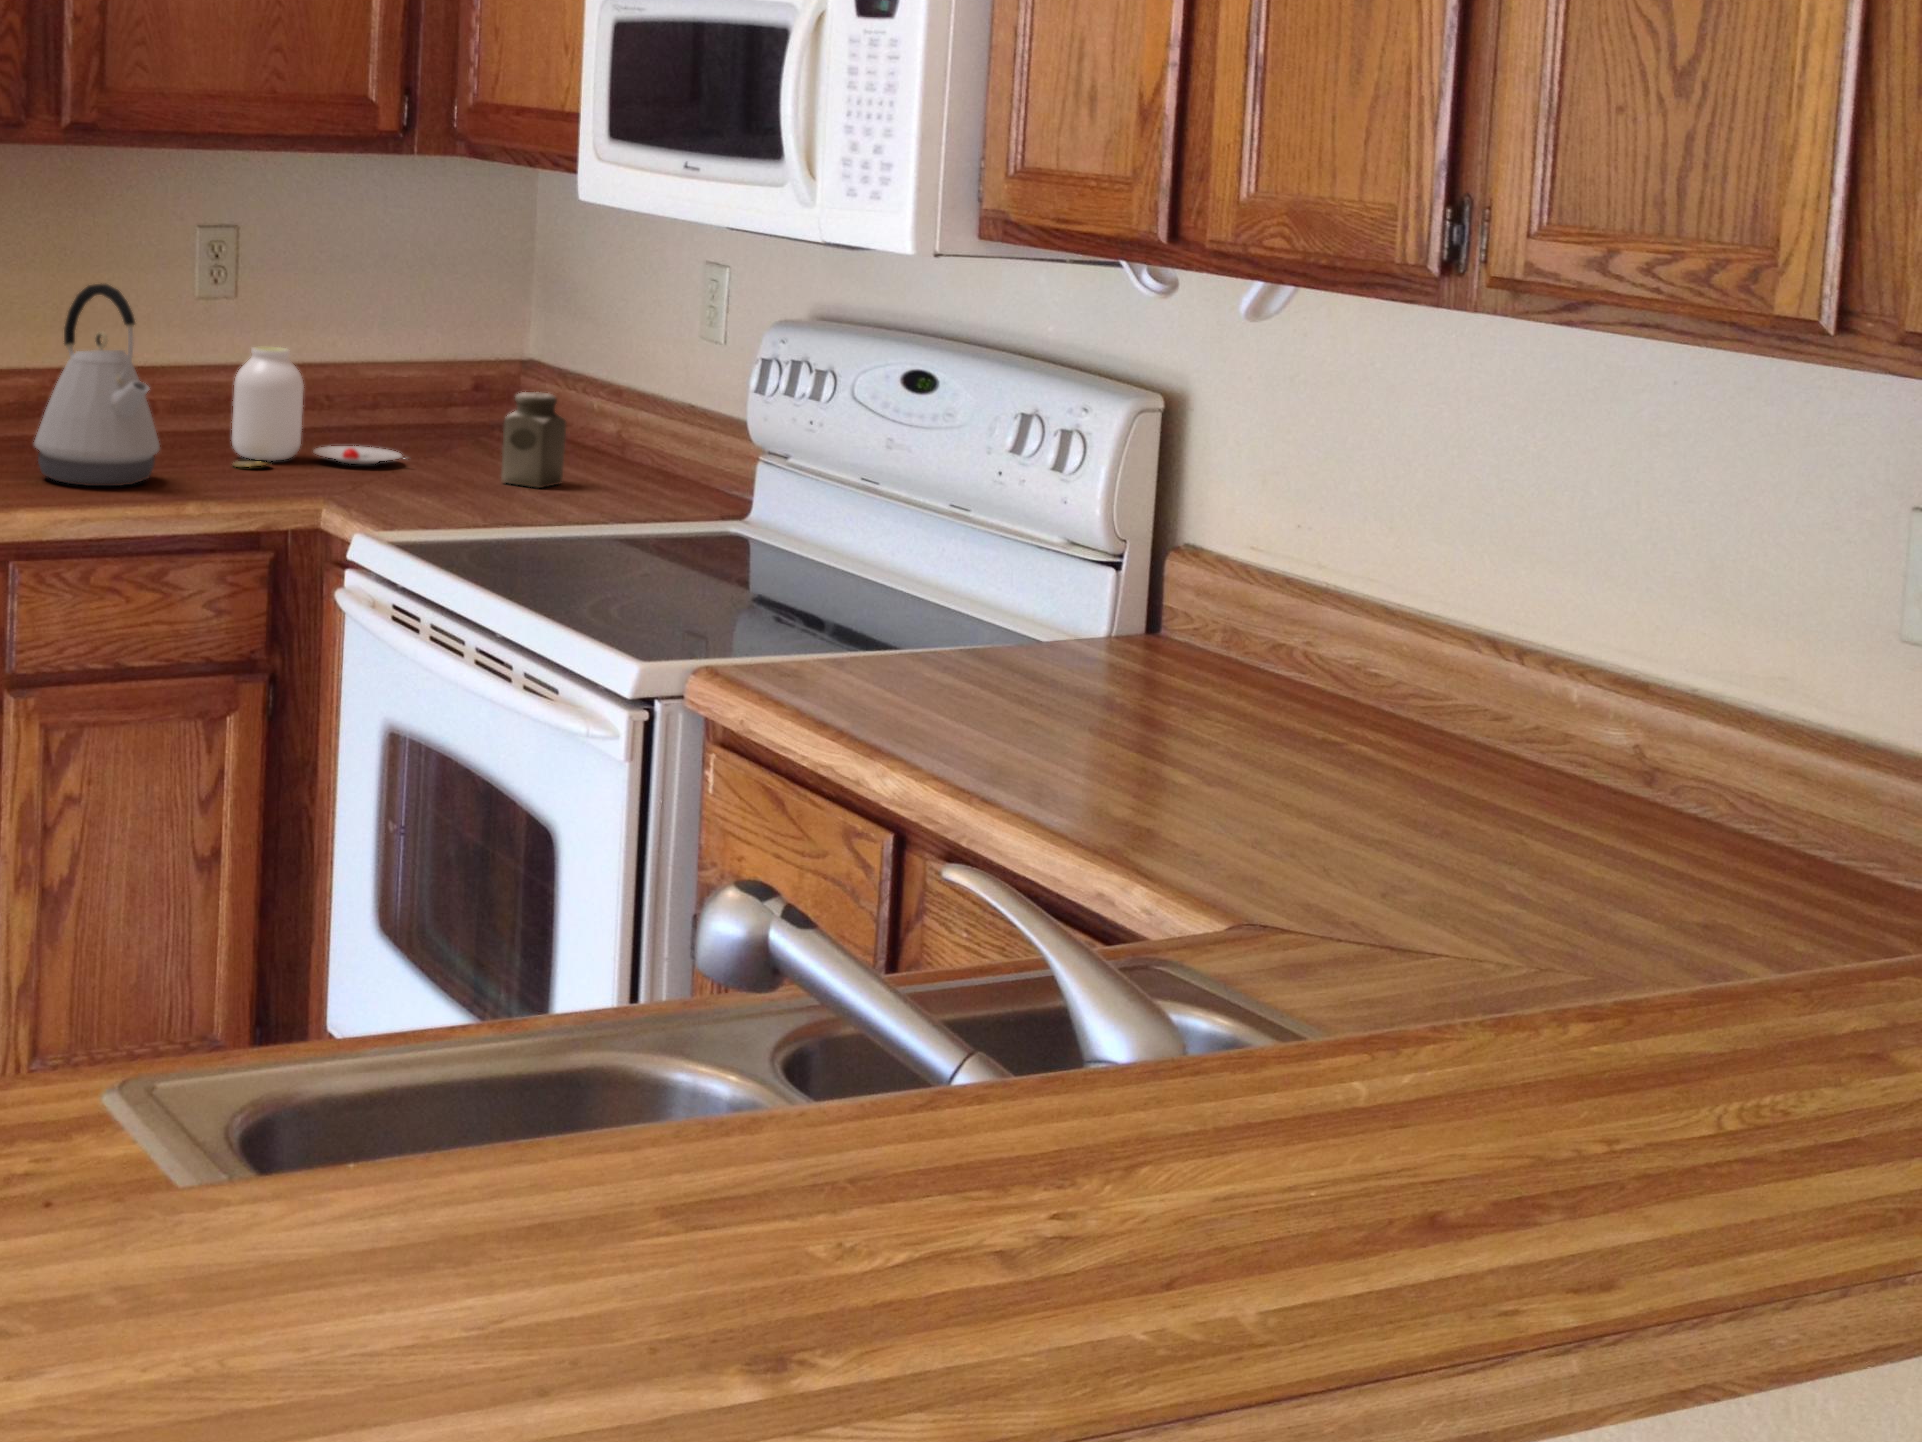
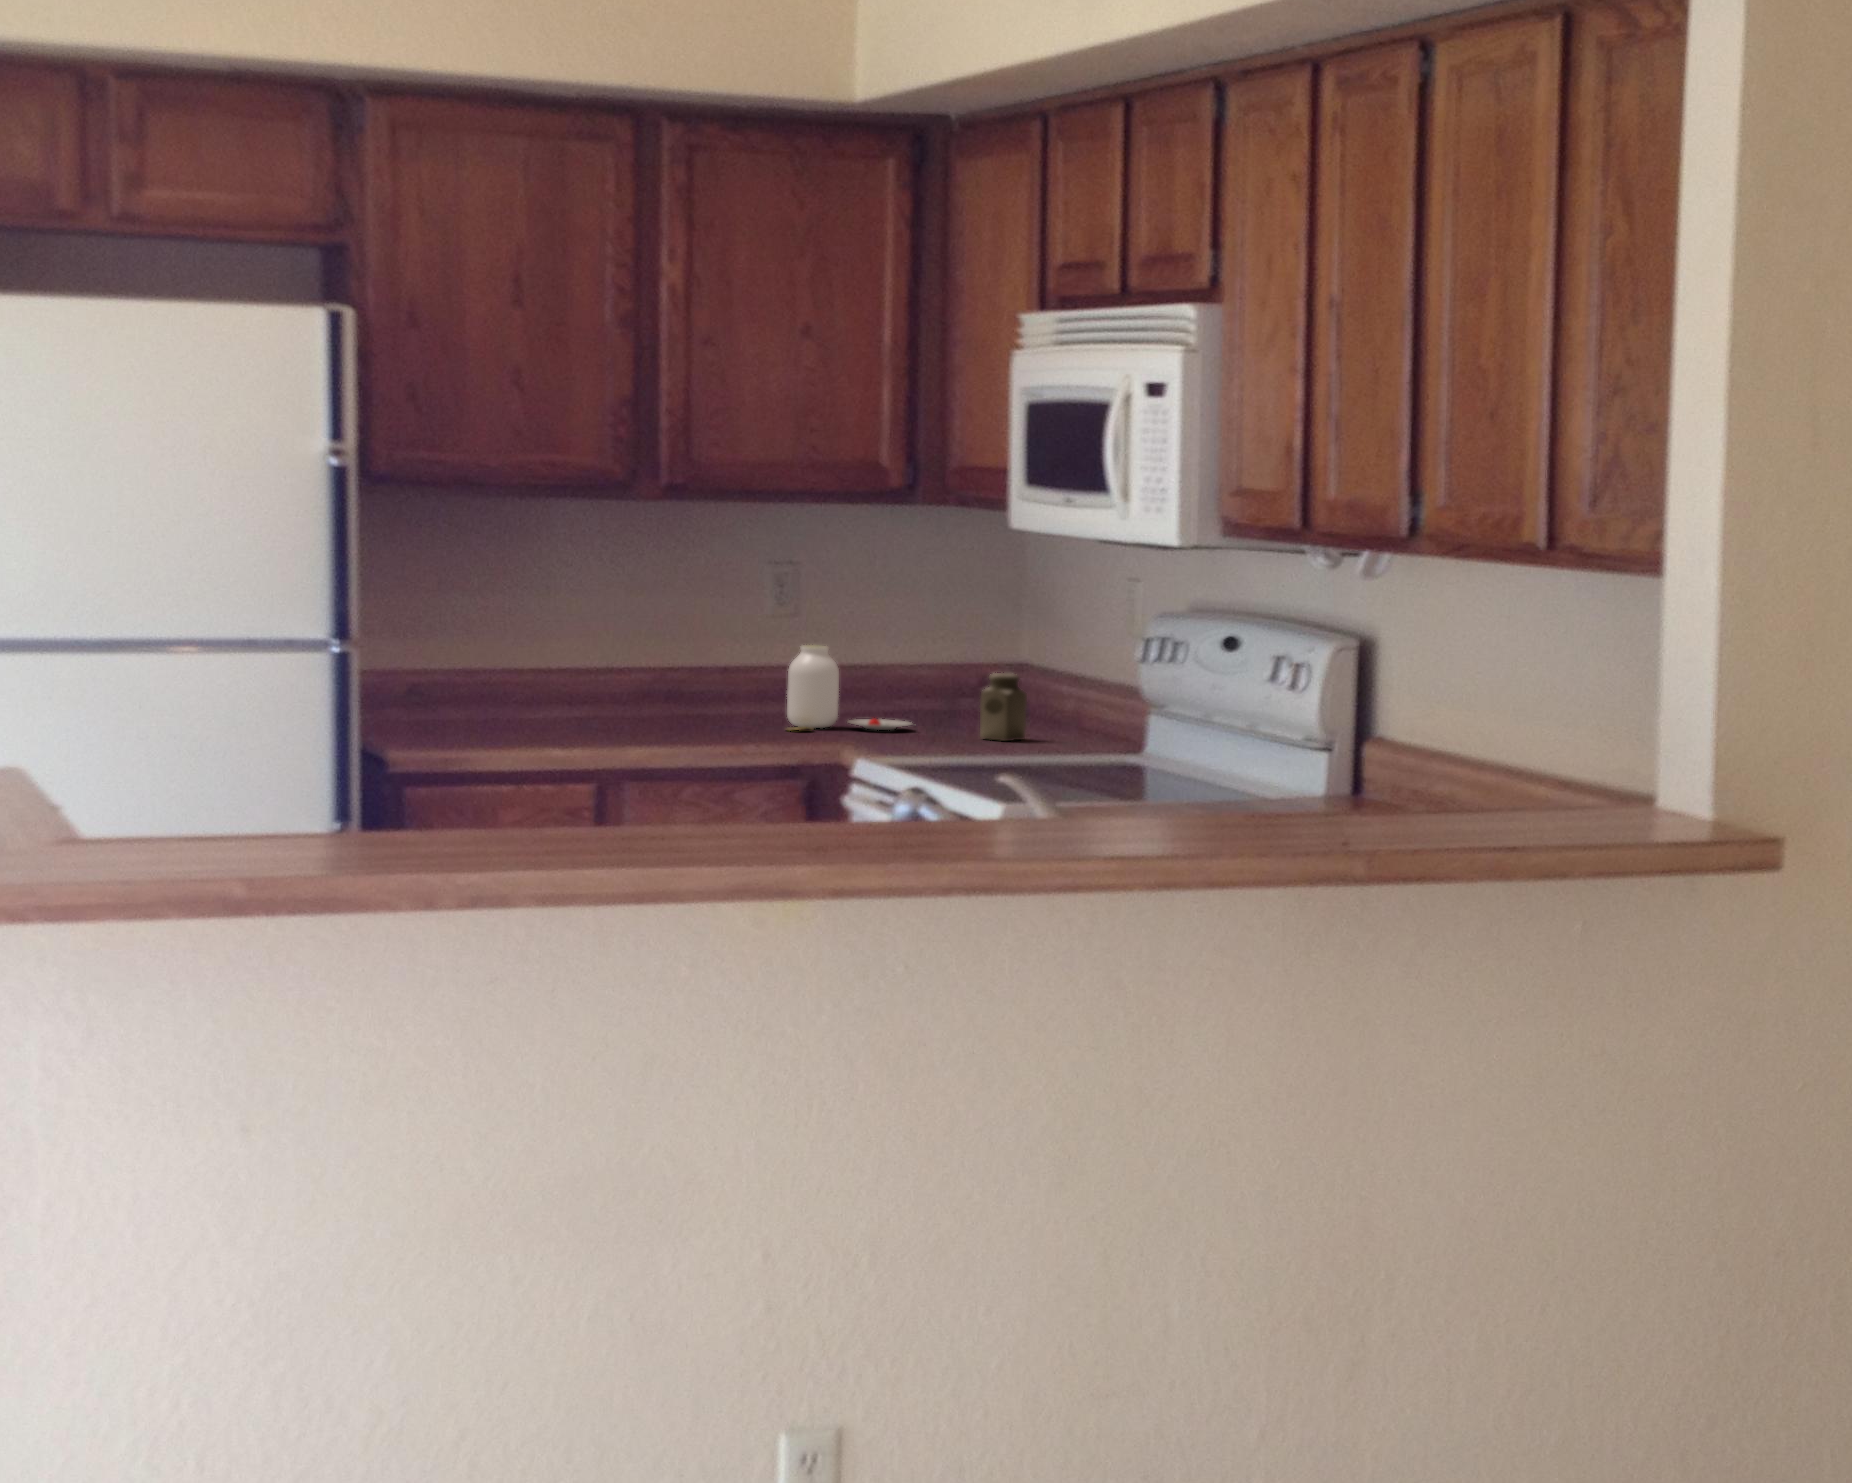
kettle: present [34,284,160,486] -> none [637,595,728,738]

